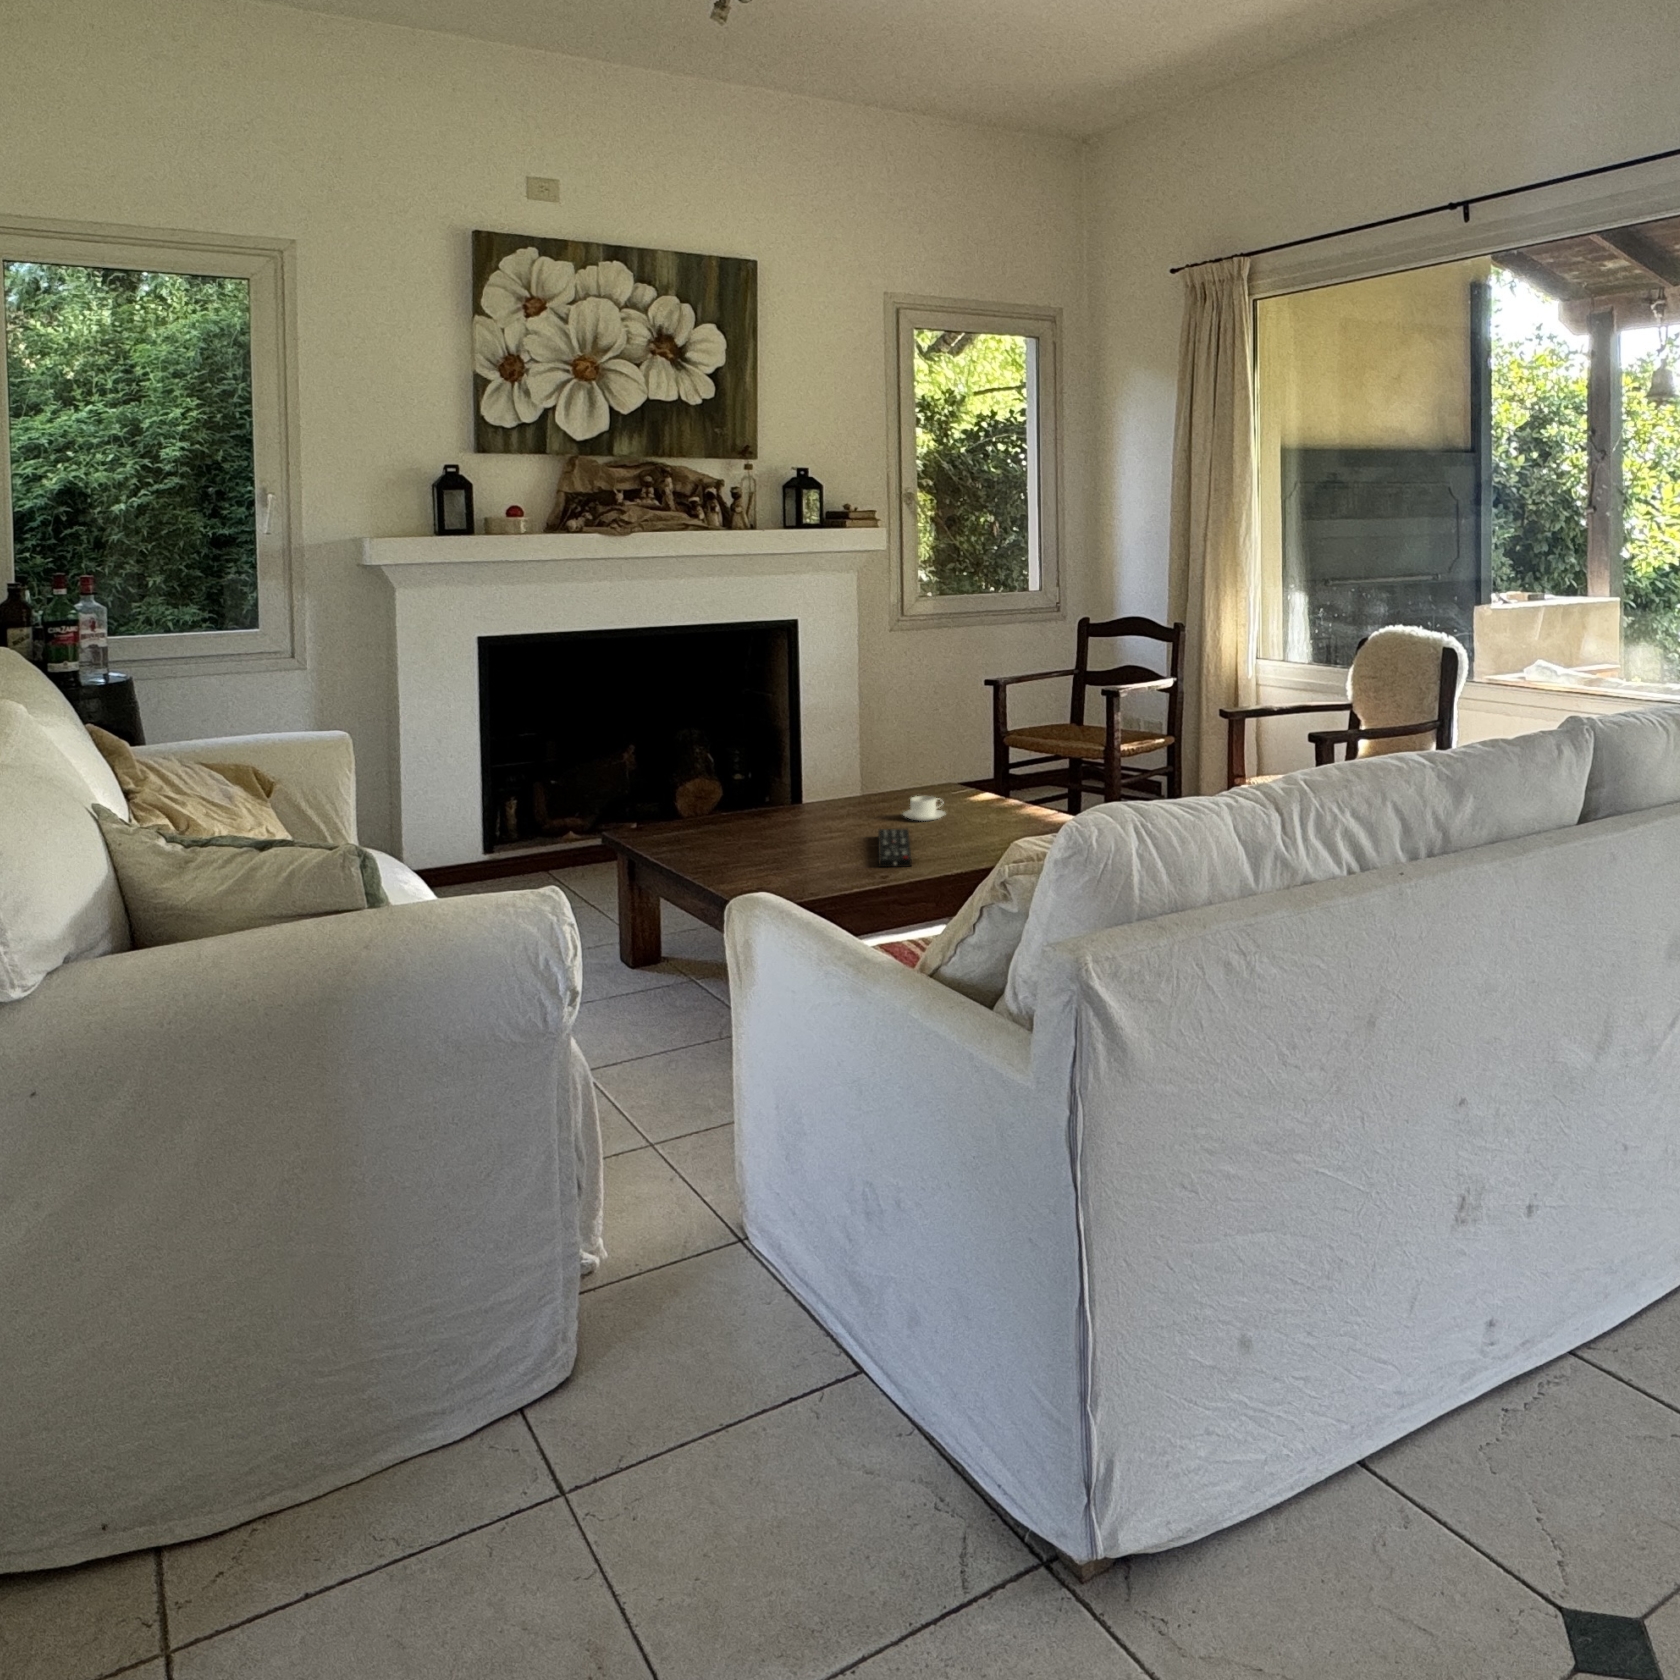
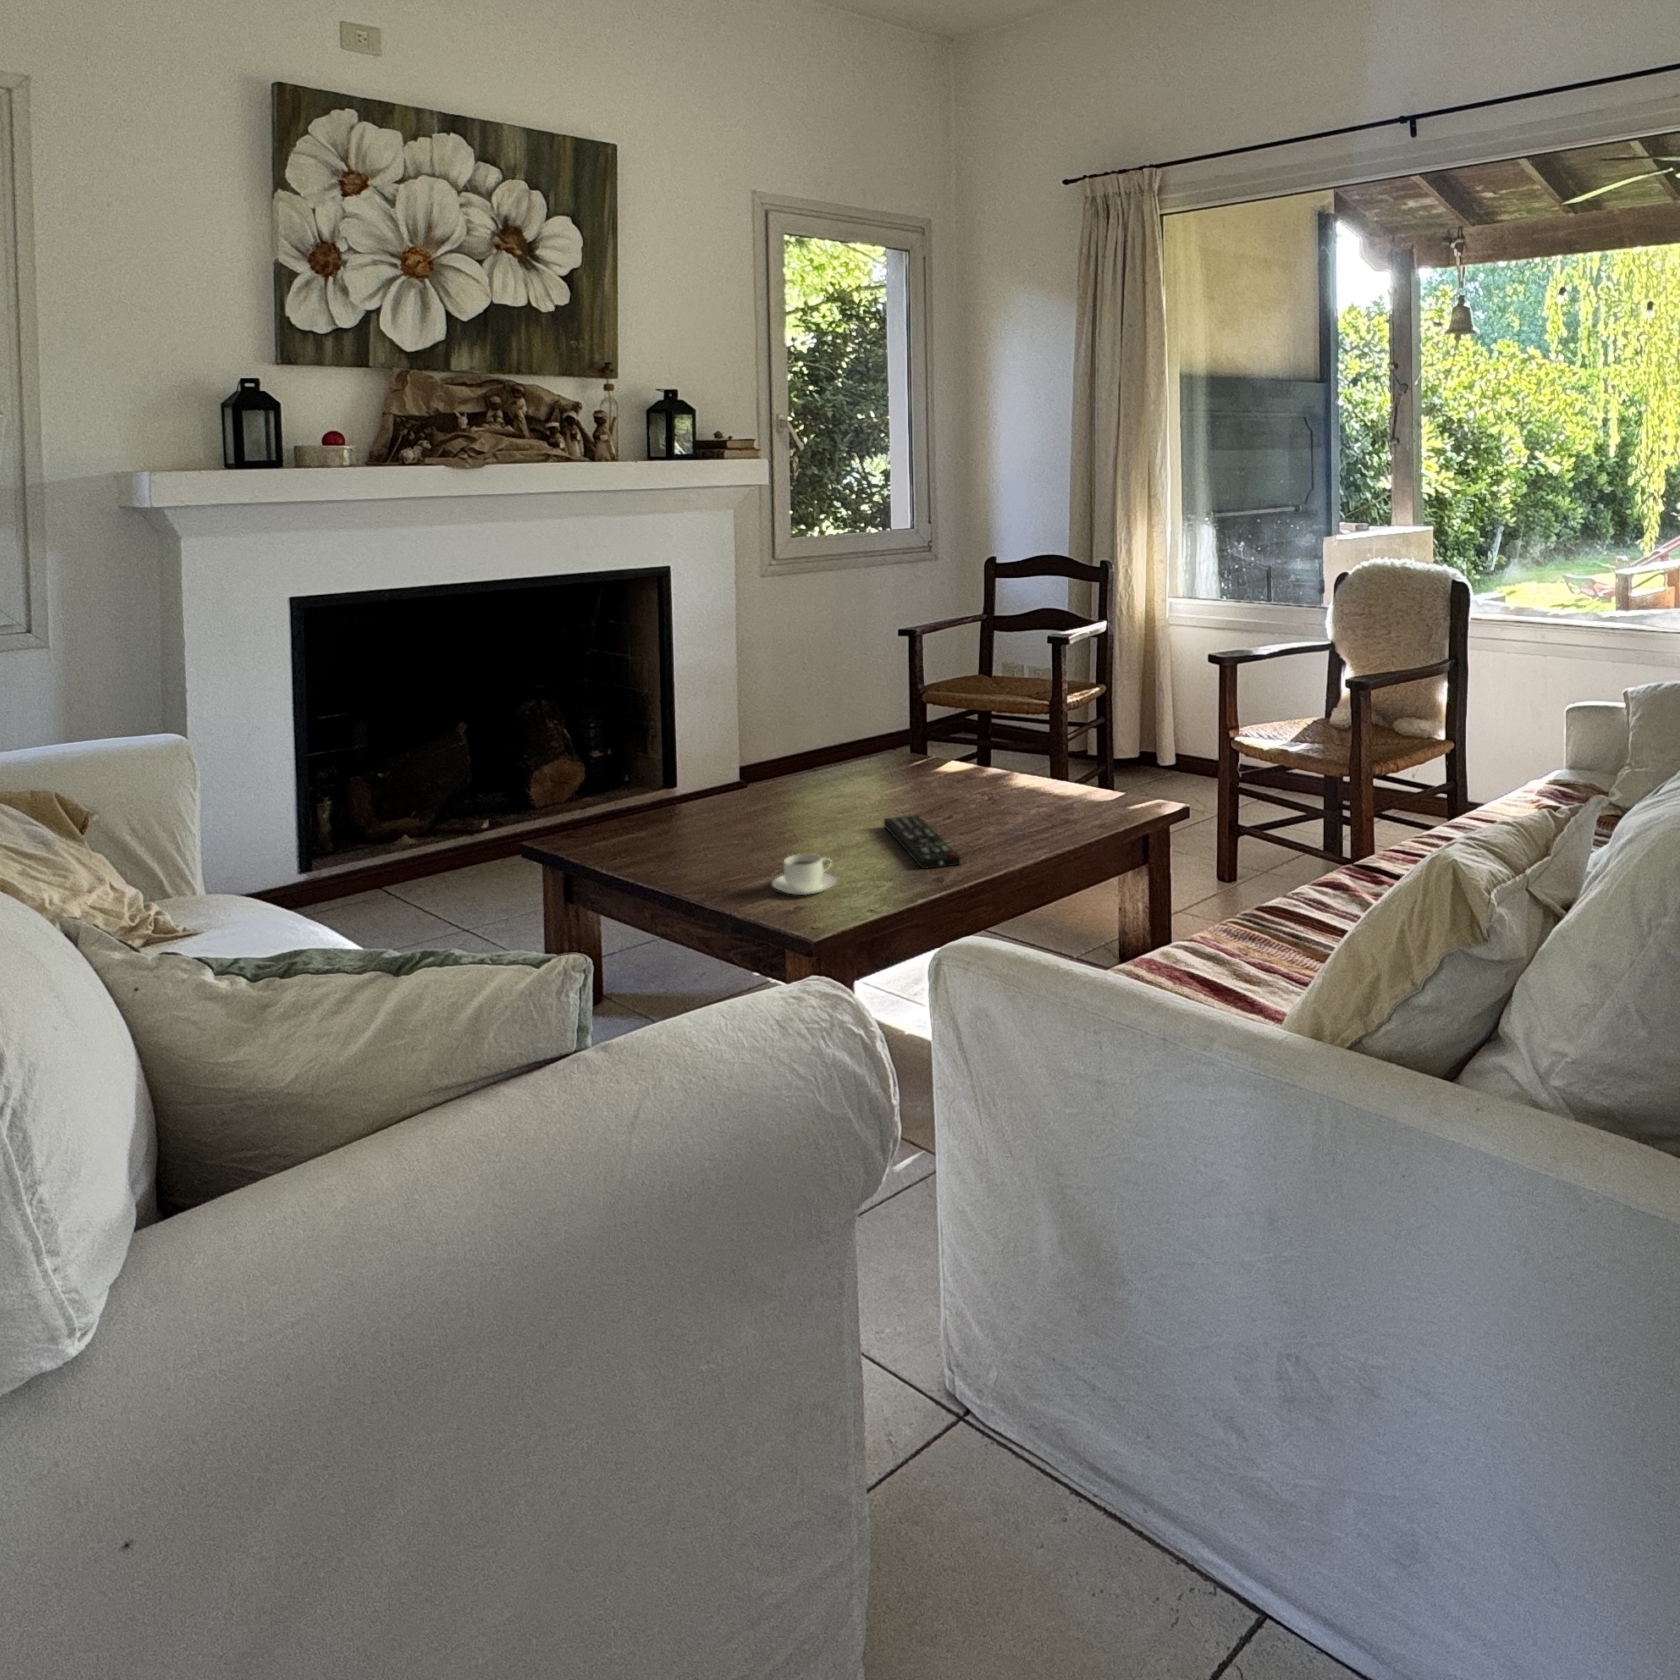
coffee cup: present [903,796,945,821] -> present [772,854,837,895]

